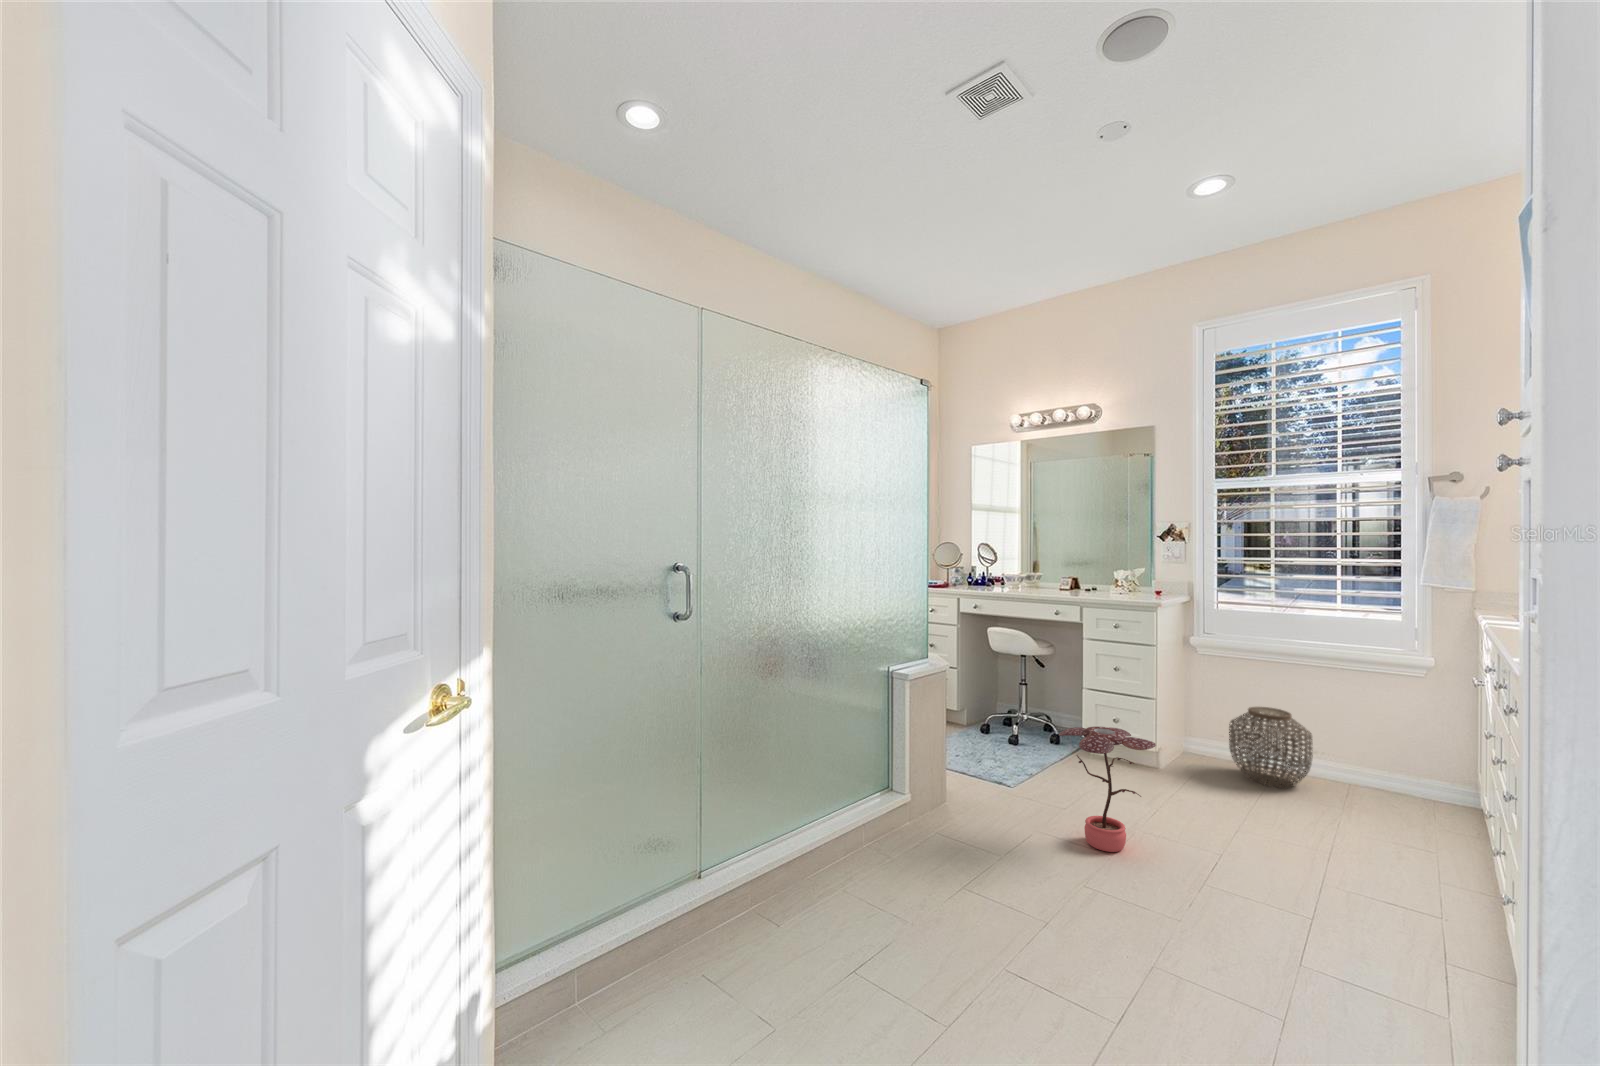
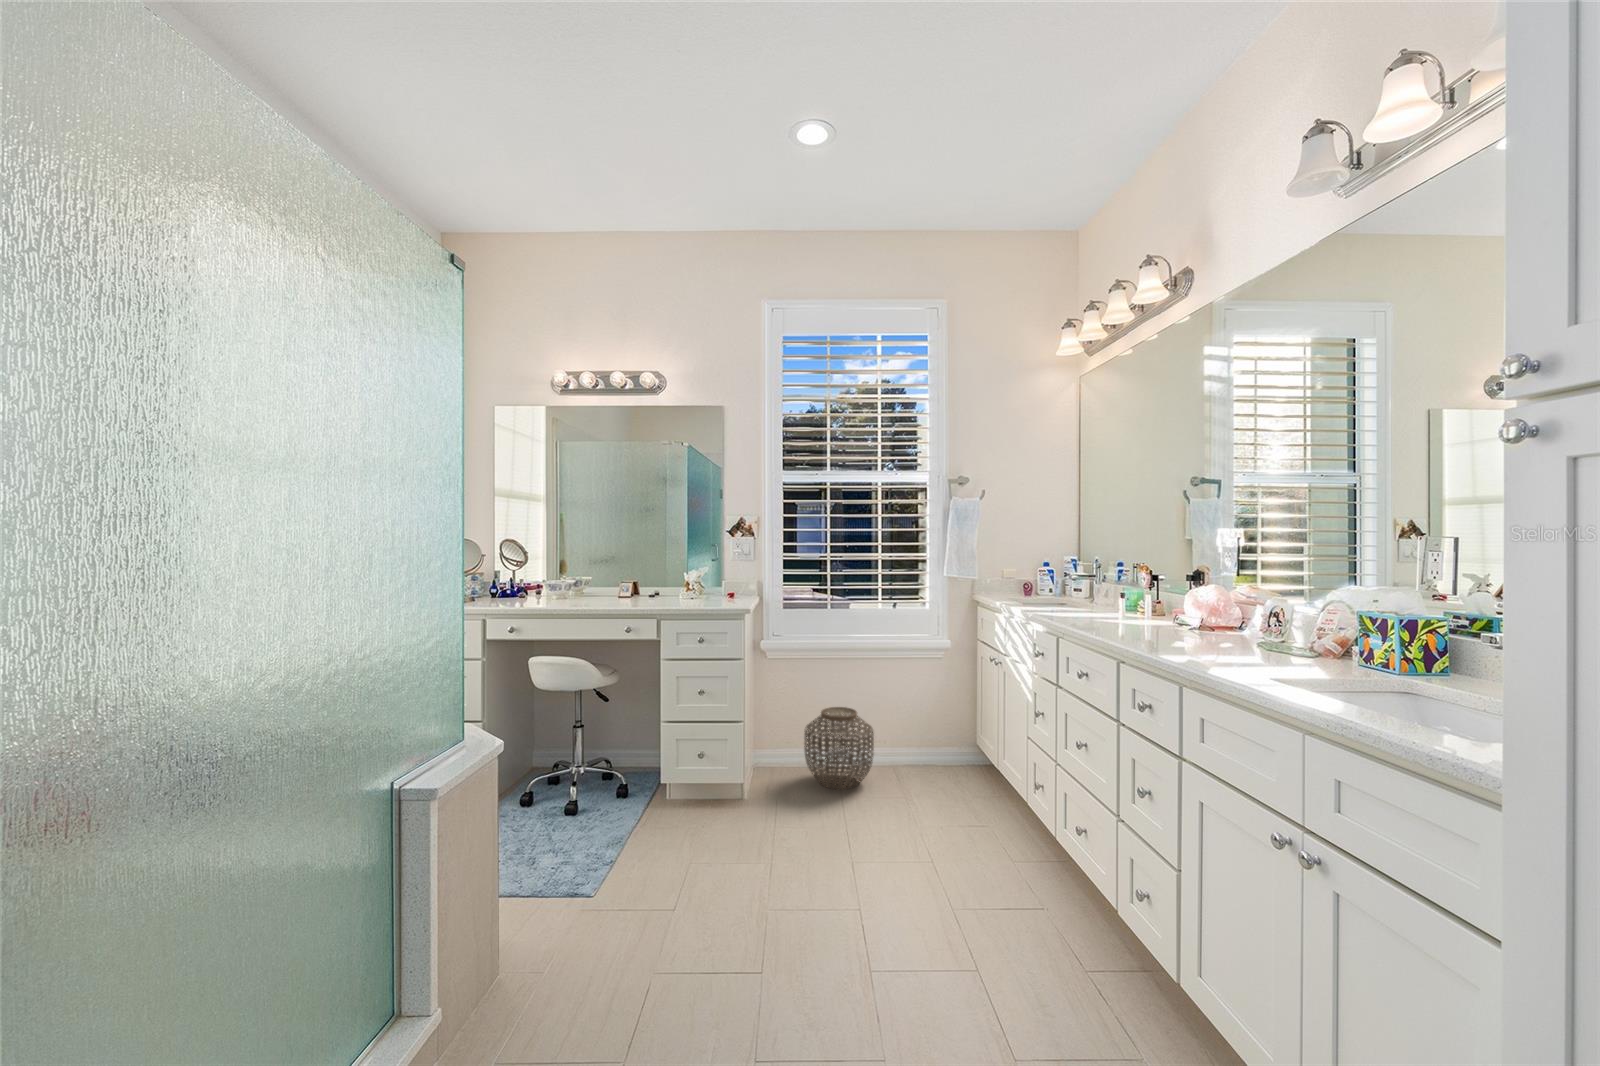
potted plant: present [1059,727,1156,852] -> none [685,783,804,959]

